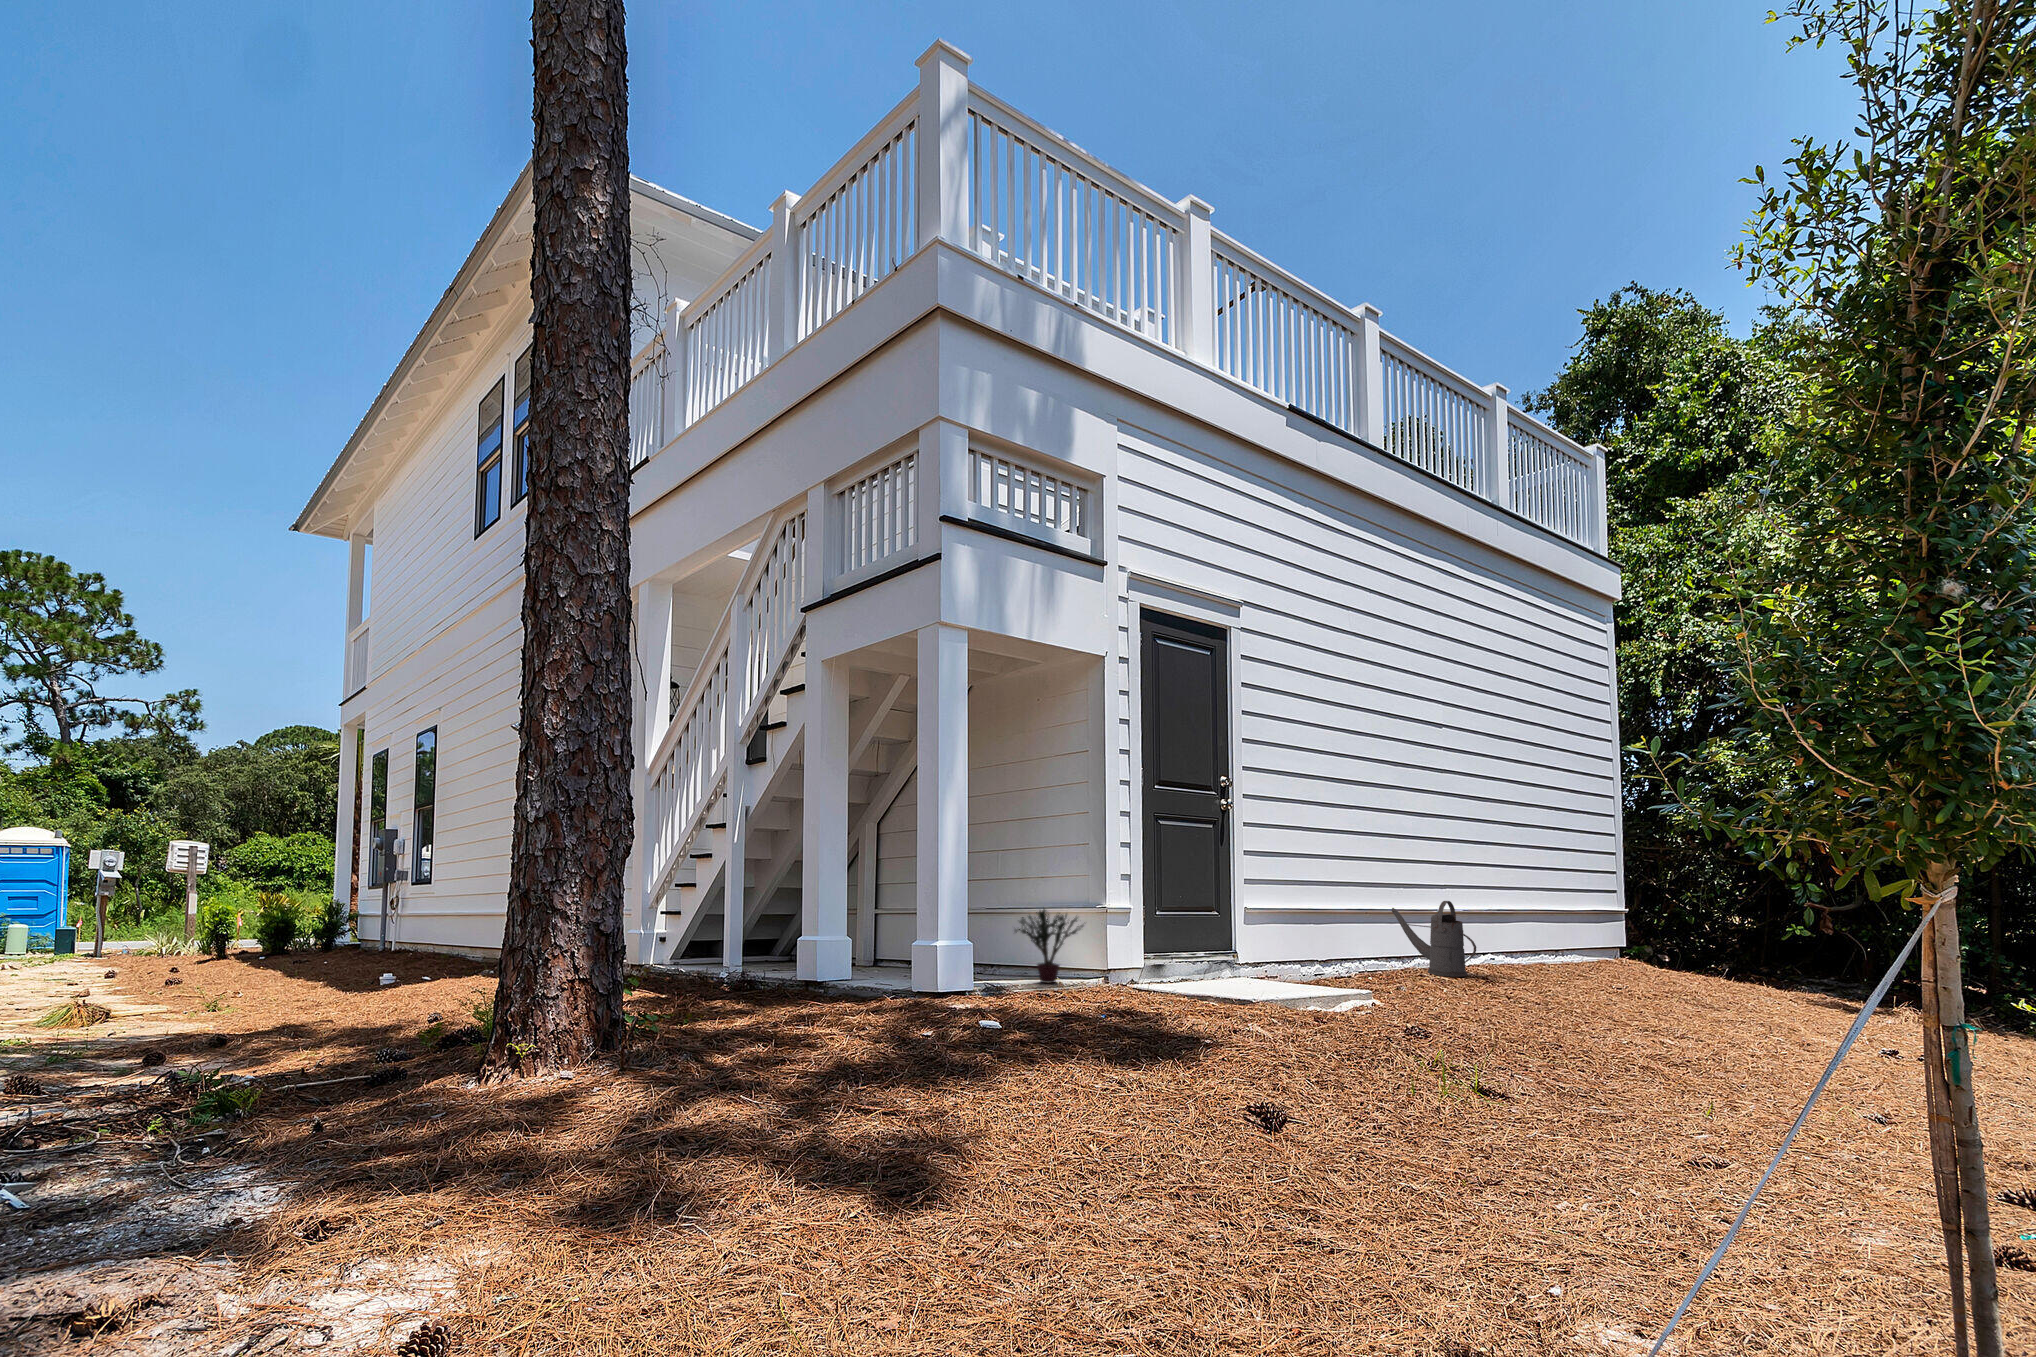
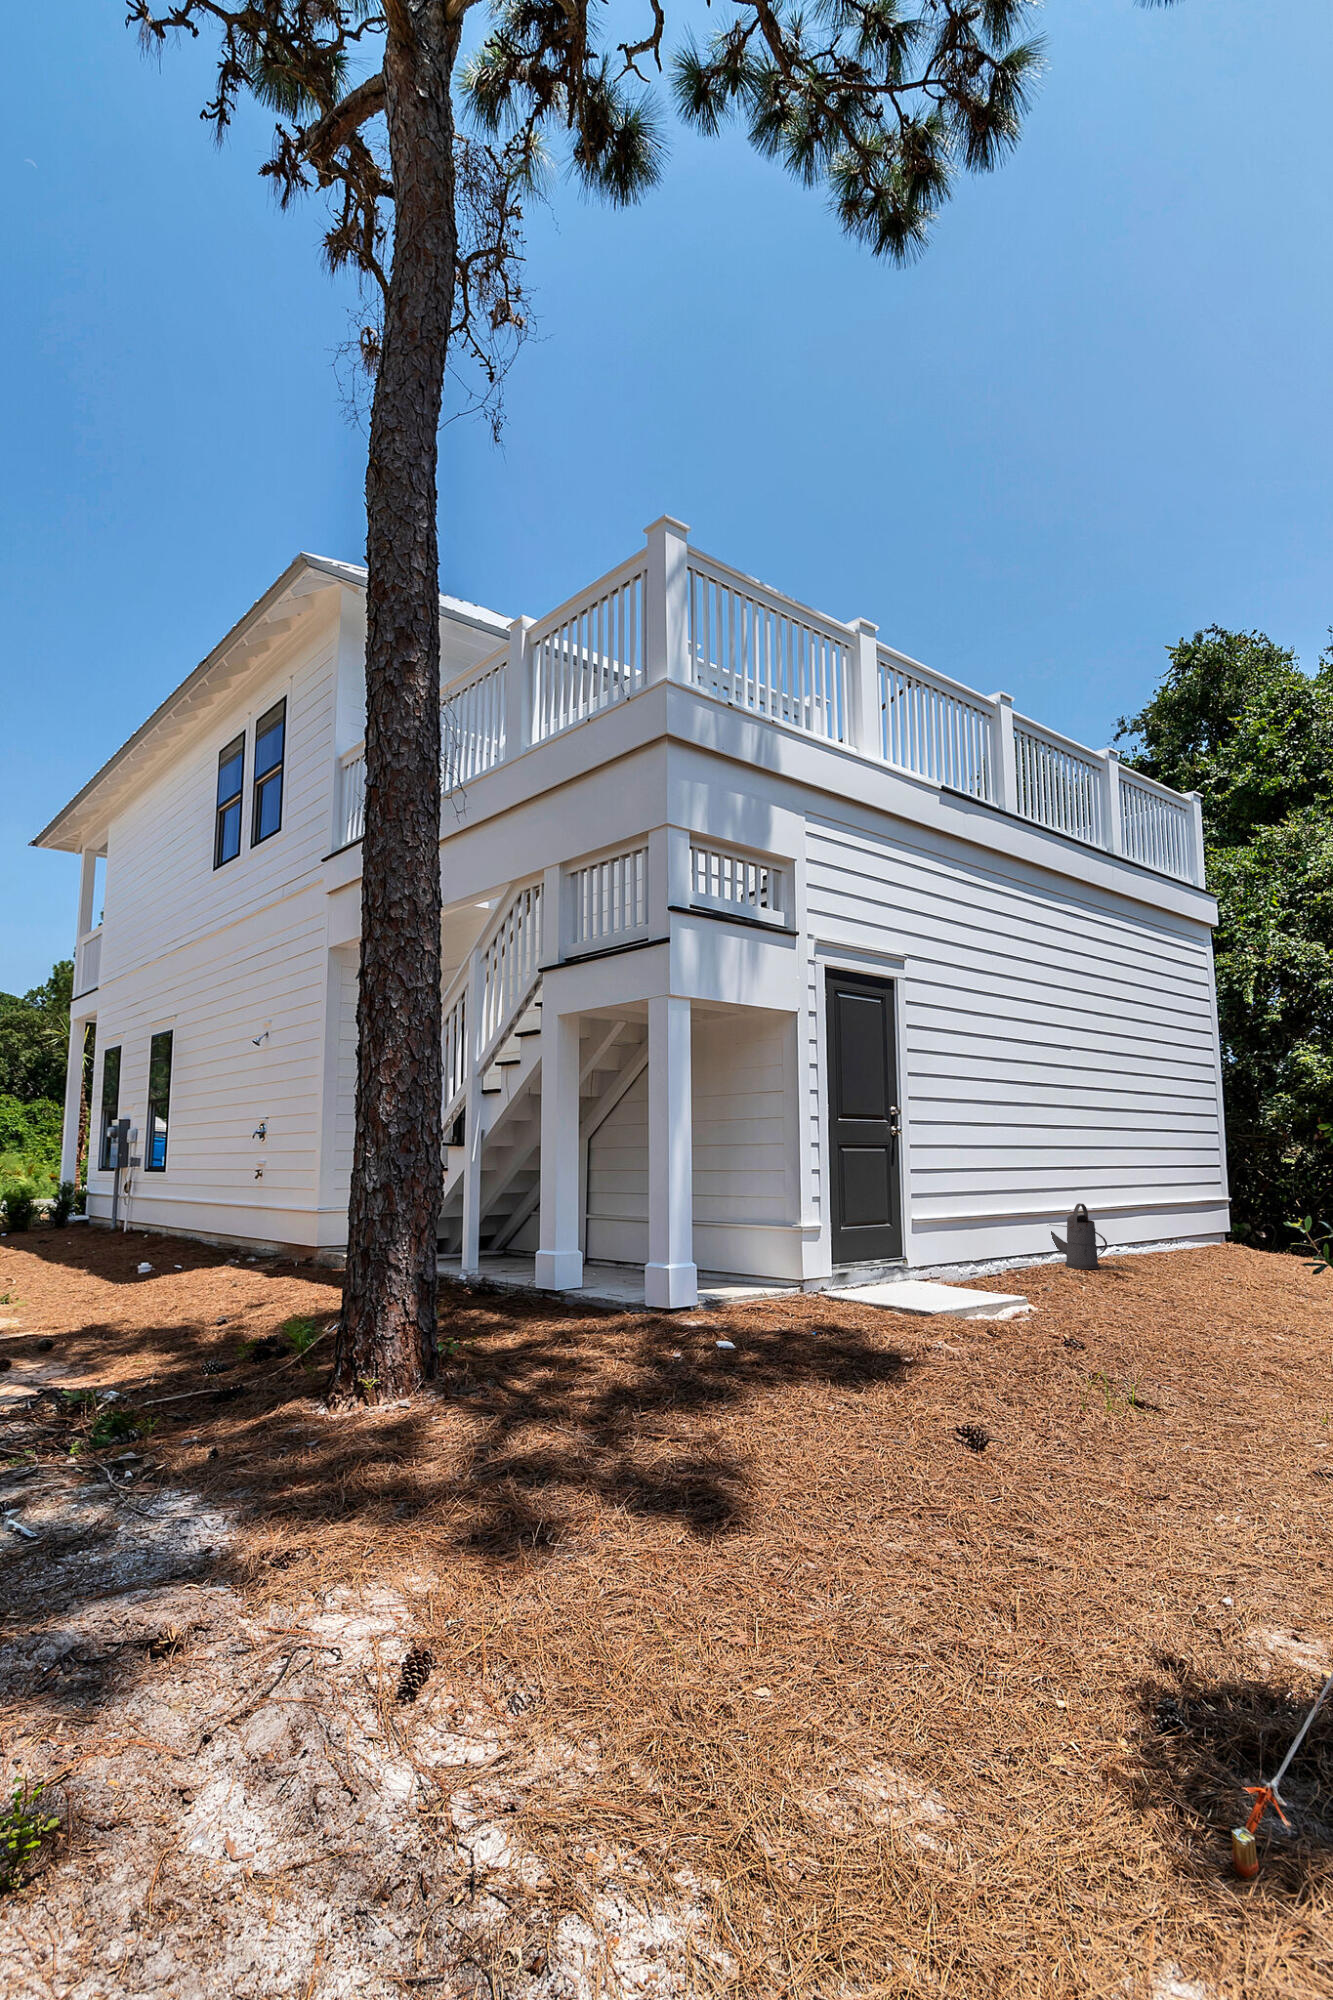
potted plant: present [1015,909,1083,983] -> none [722,1228,787,1295]

